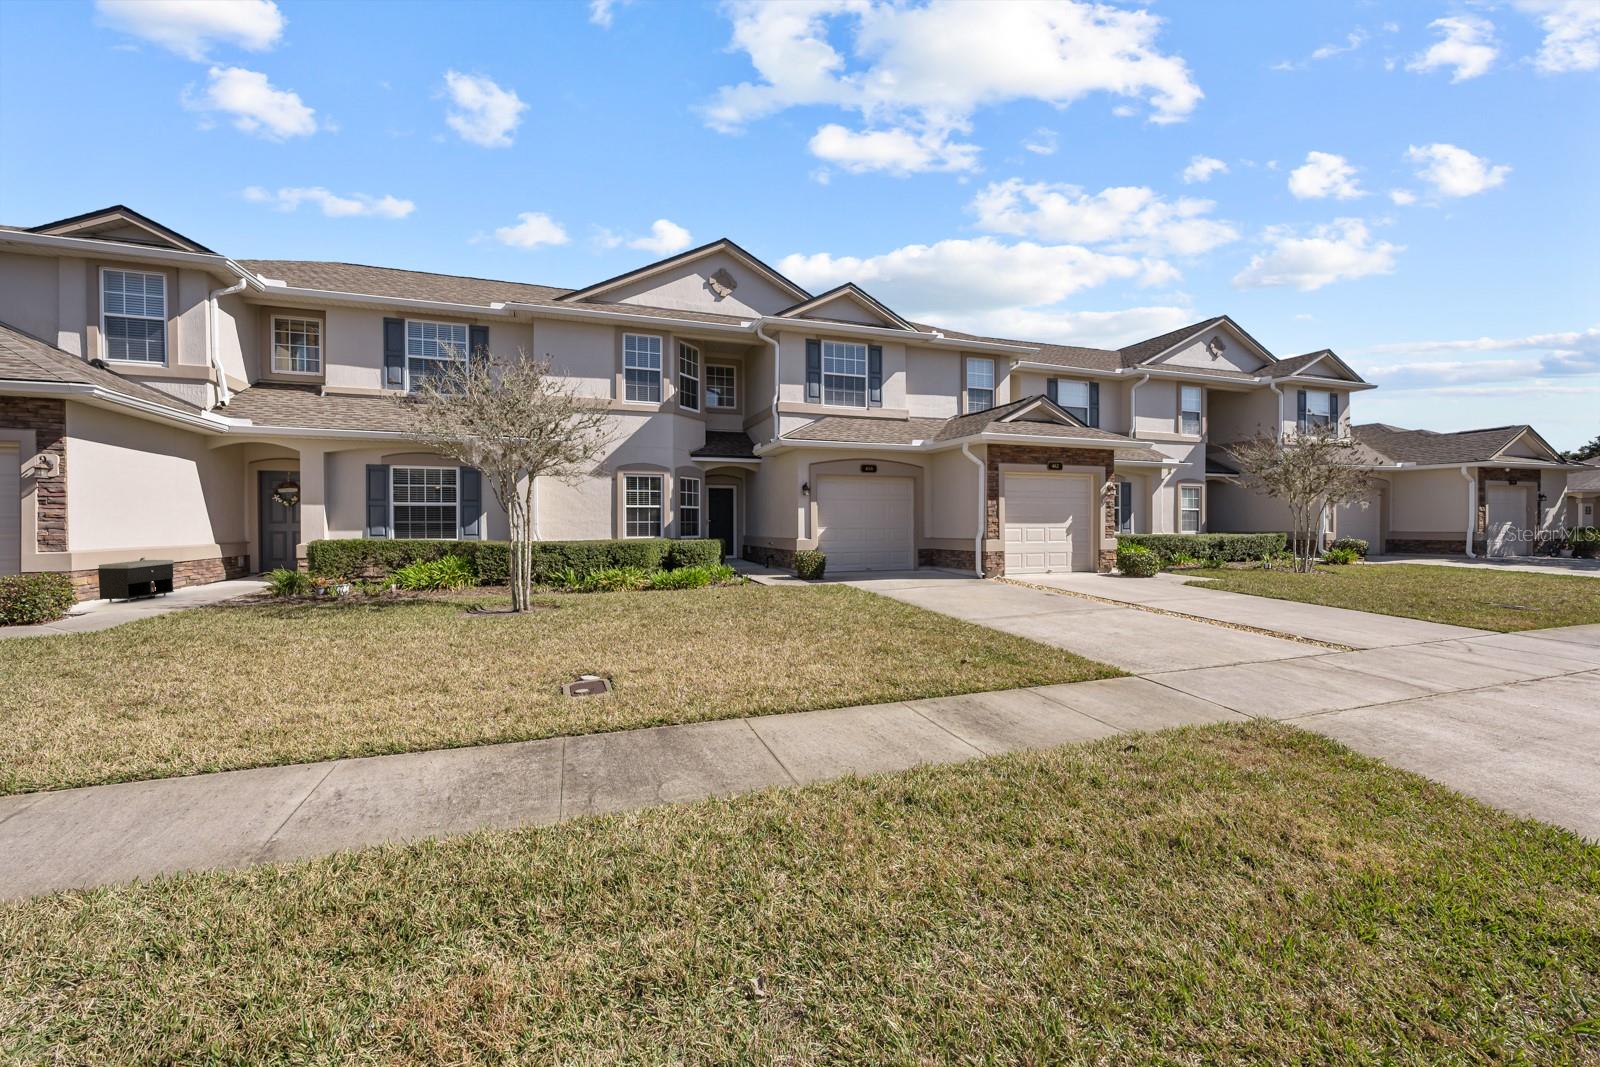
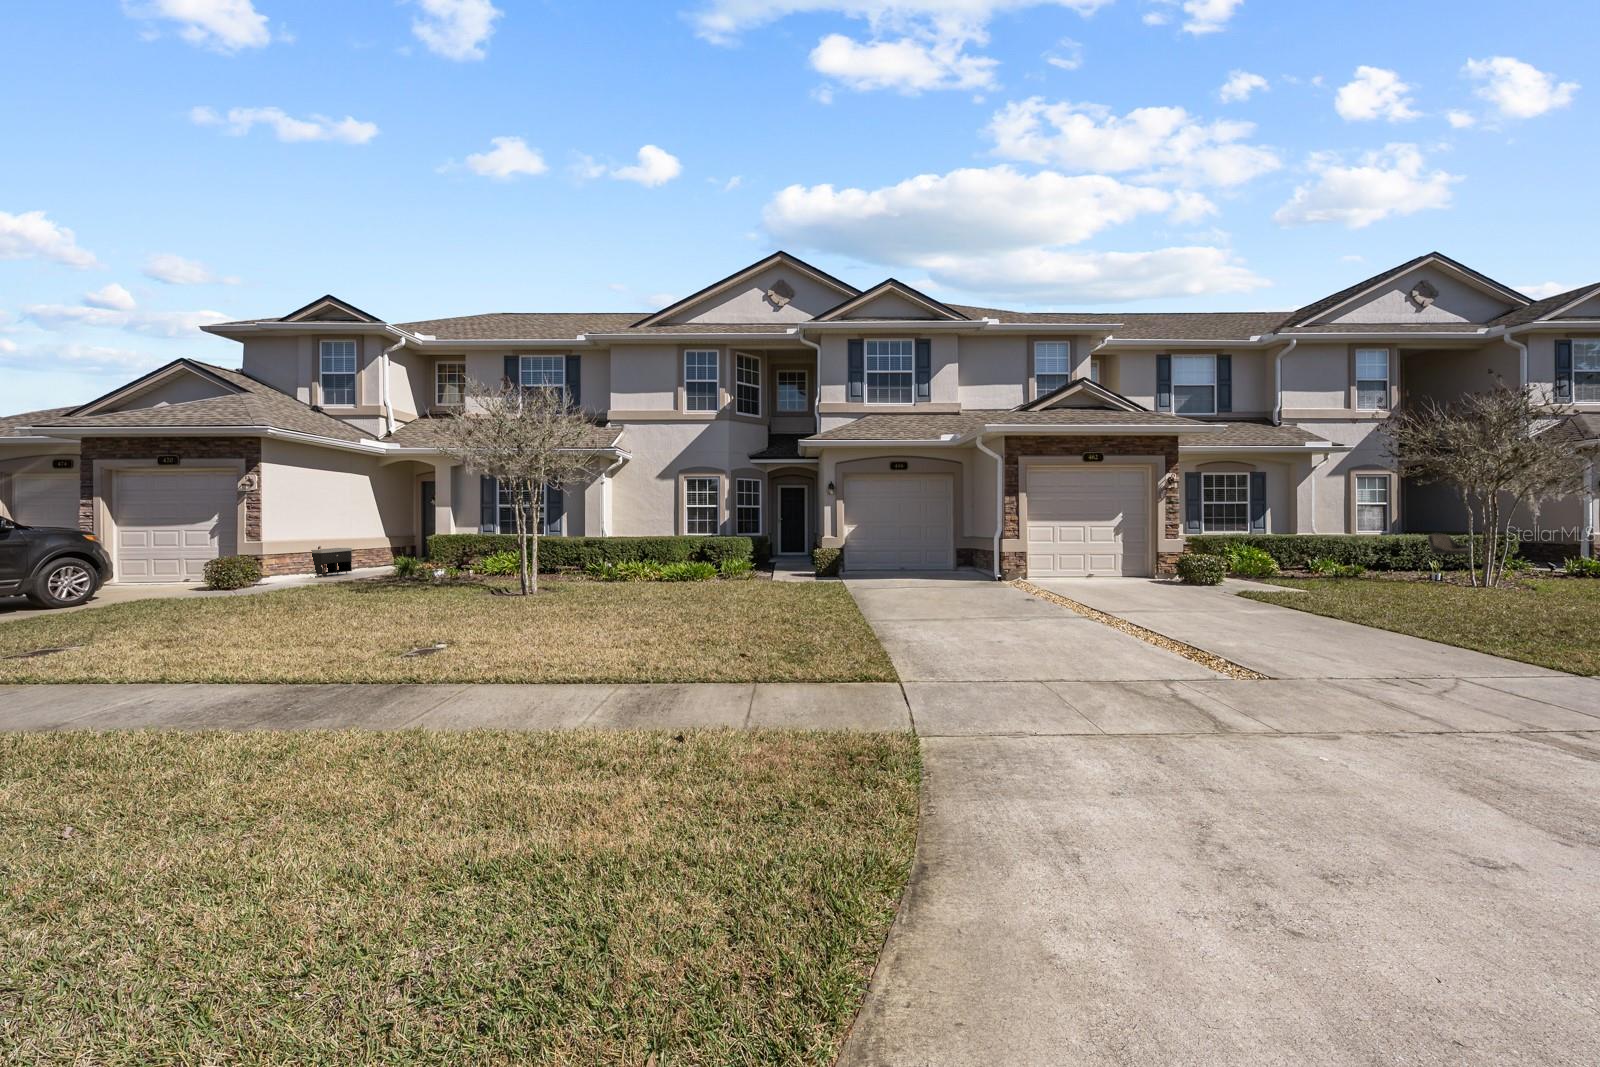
lounge chair: none [1246,533,1281,561] -> present [1425,533,1470,567]

